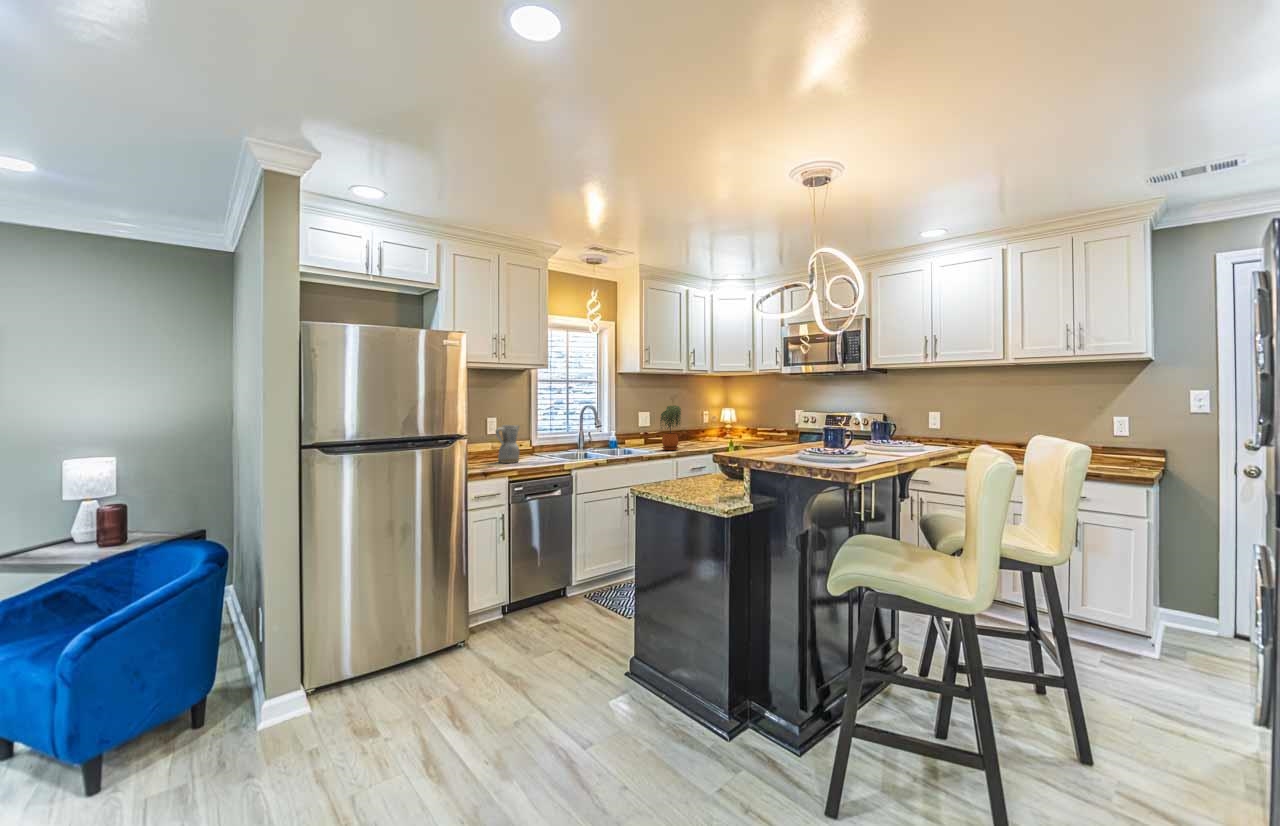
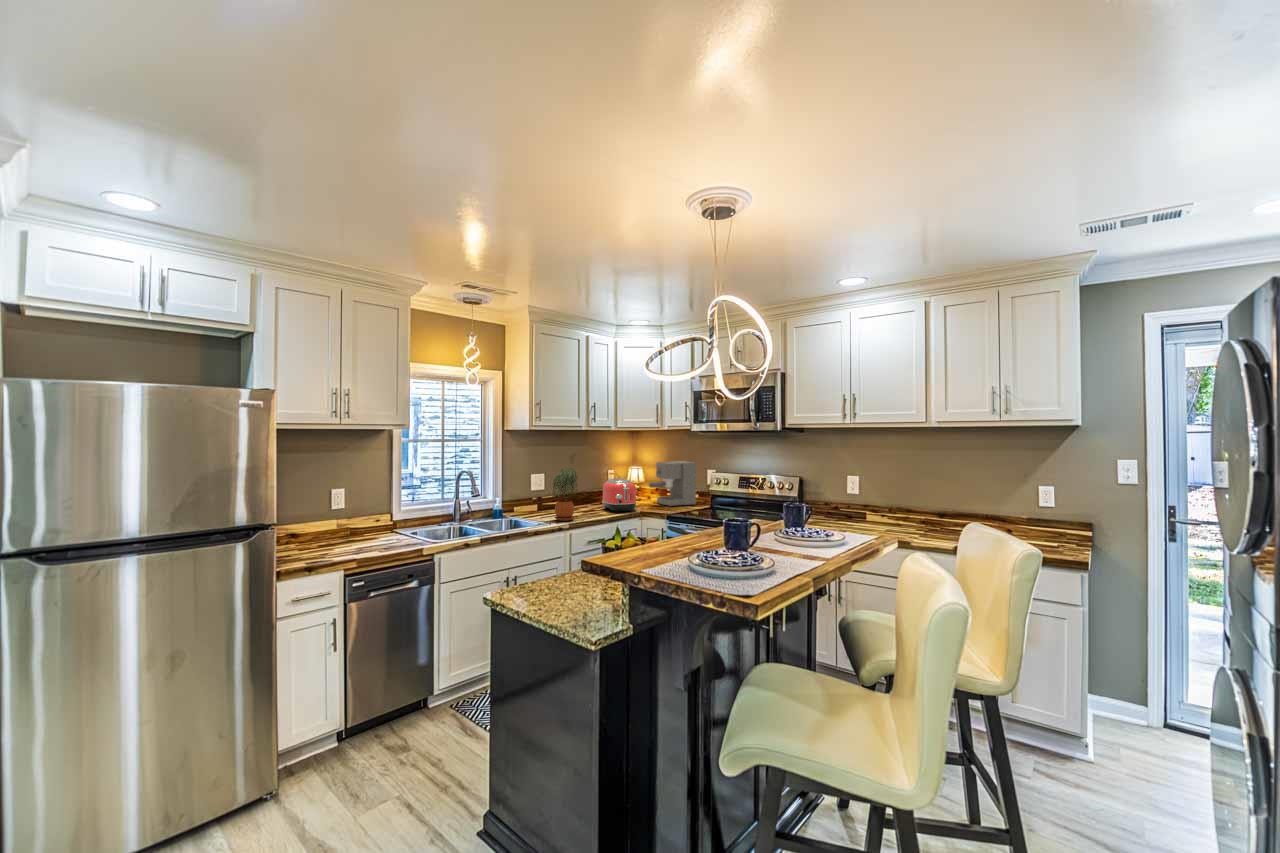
coffee maker: none [741,403,784,442] -> present [649,461,696,506]
toaster: none [700,417,731,445] -> present [602,479,636,512]
ceramic pitcher: present [496,425,520,463] -> none [335,499,369,547]

